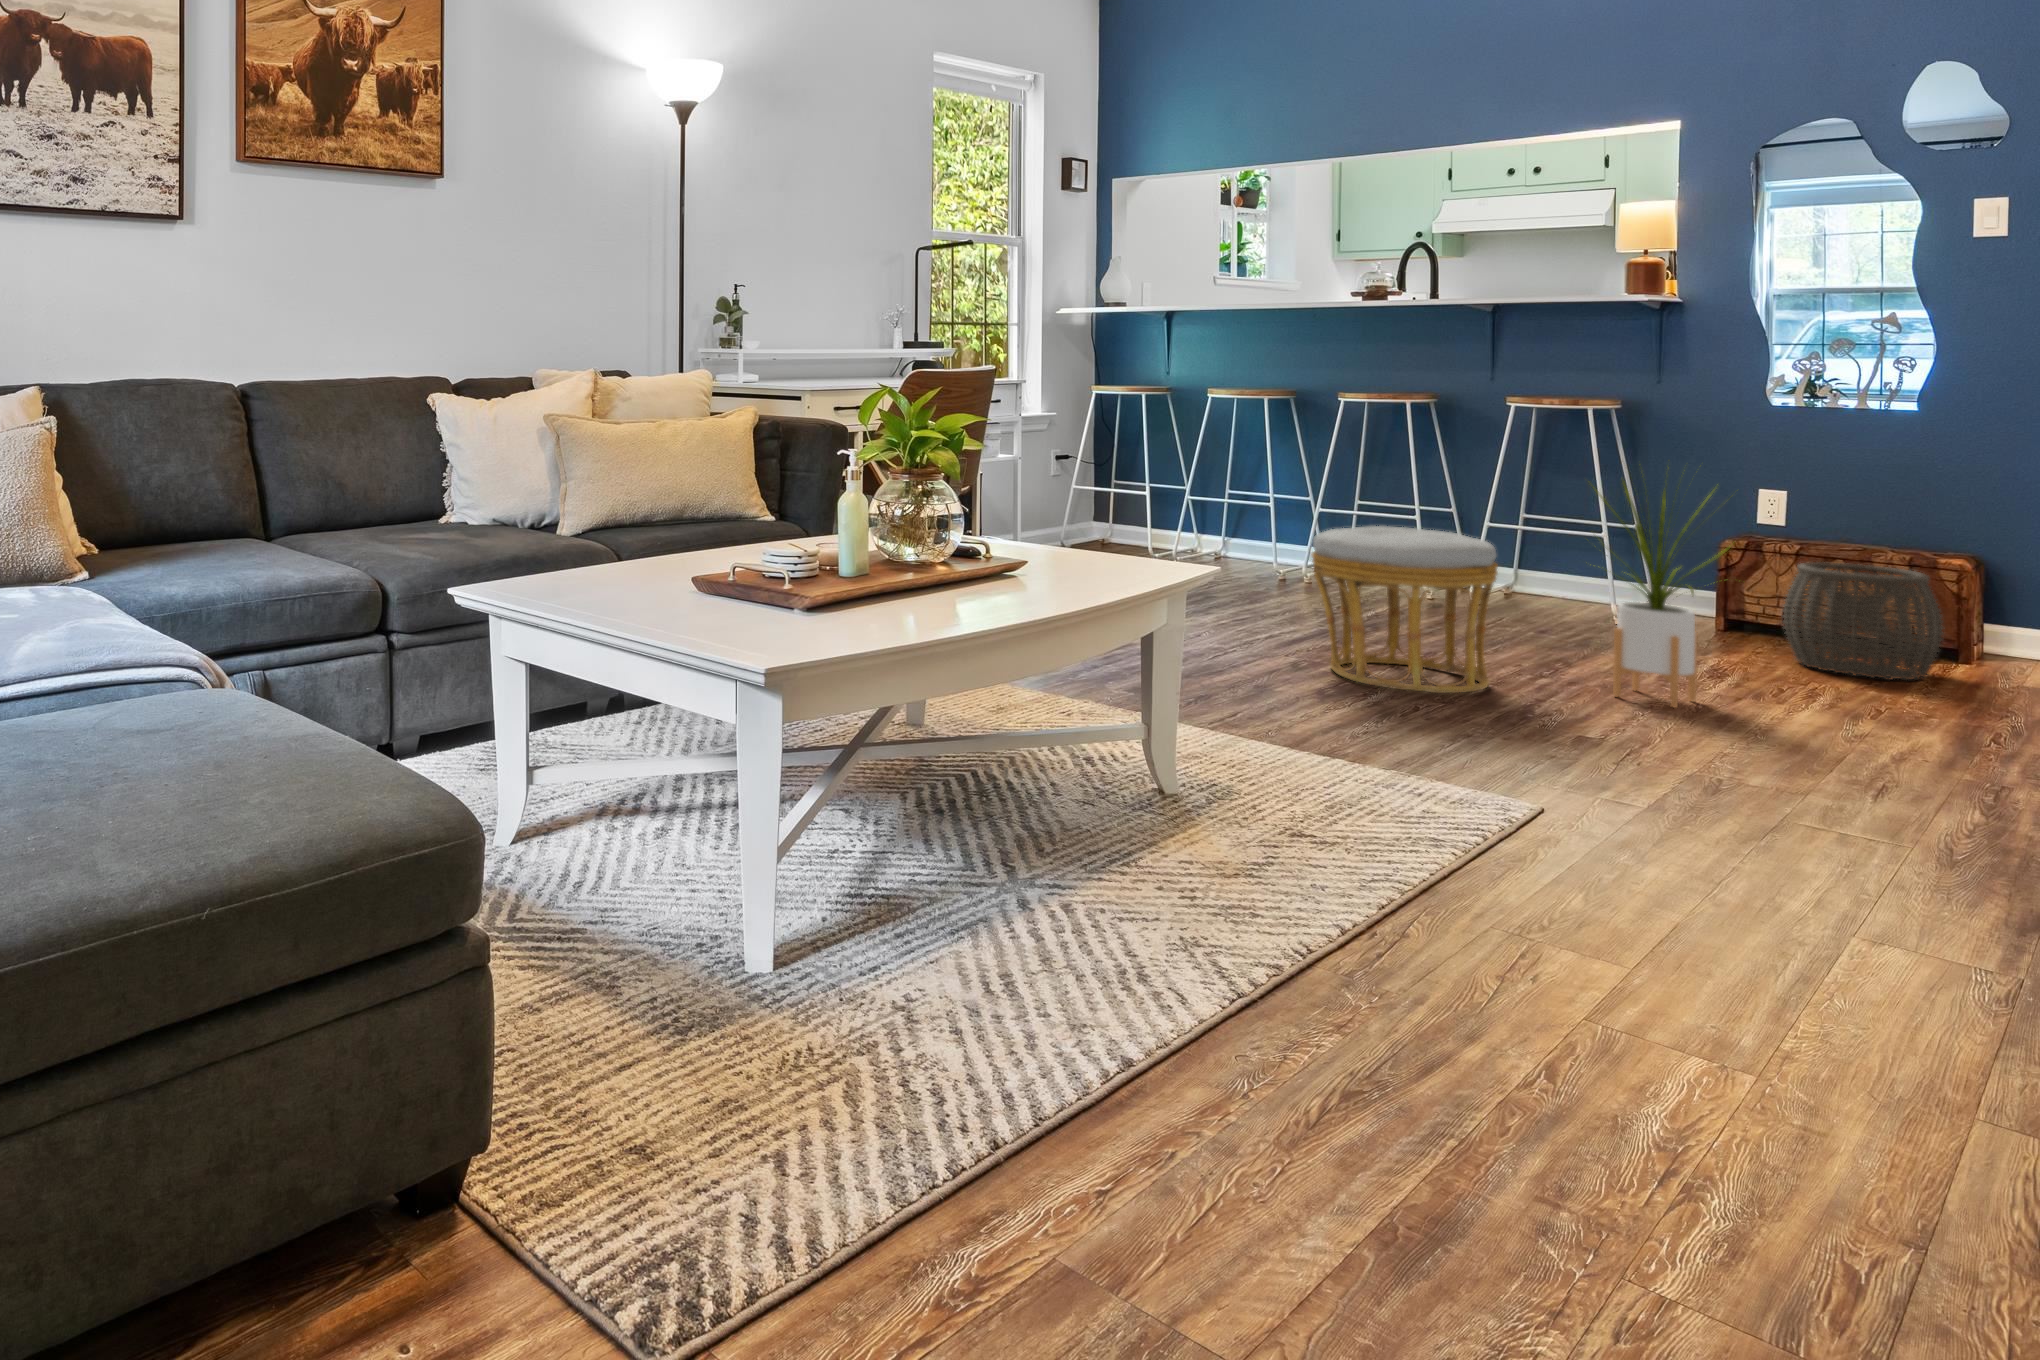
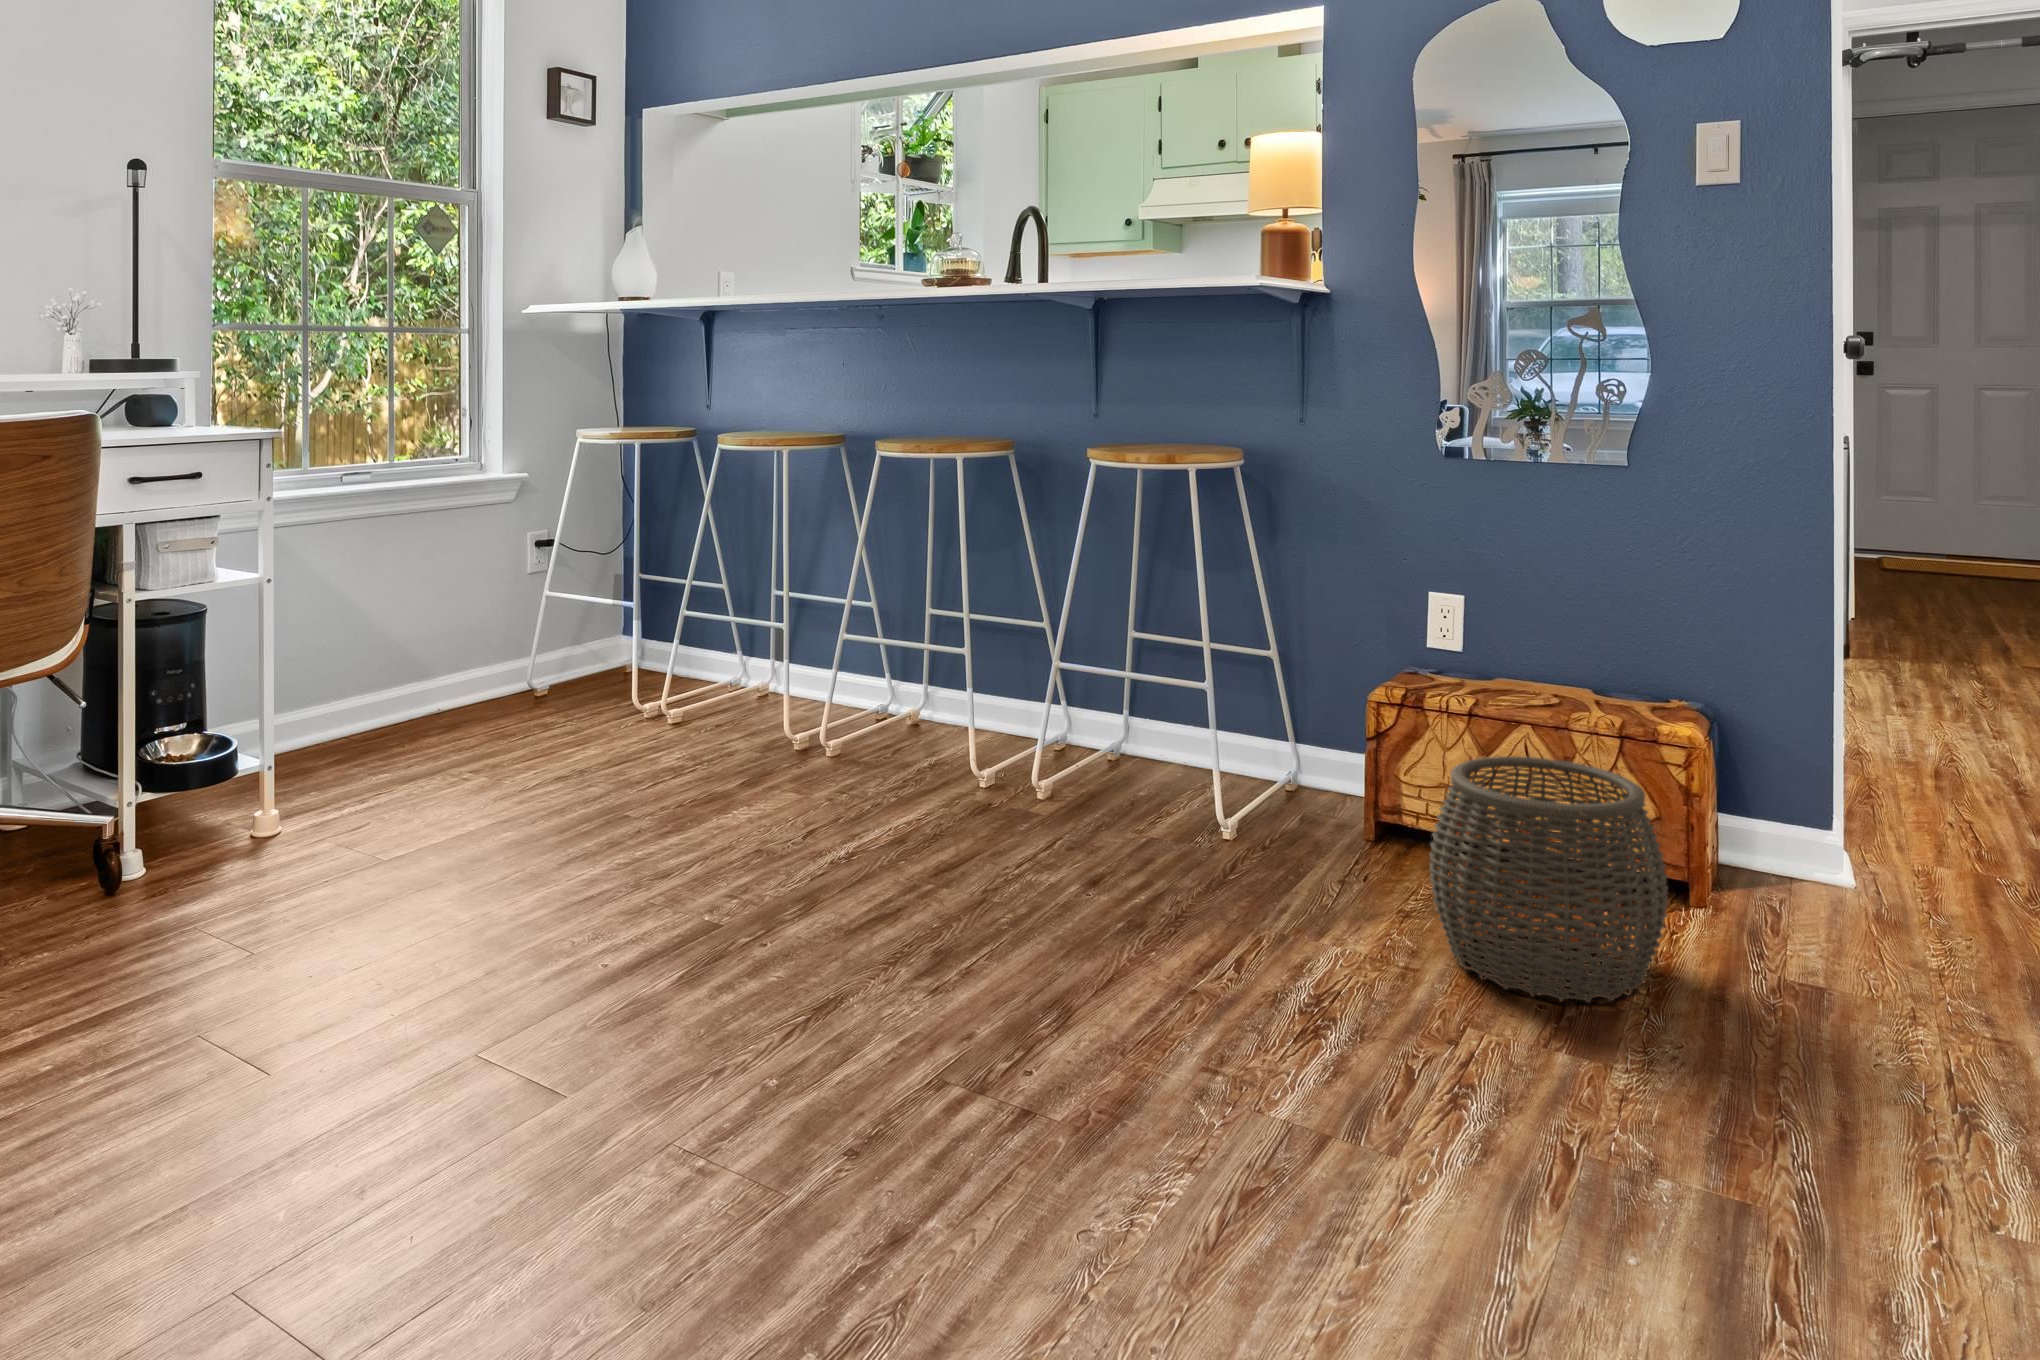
house plant: present [1593,479,1733,707] -> none [997,627,1298,1237]
ottoman: present [1311,526,1498,693] -> none [438,780,824,1266]

